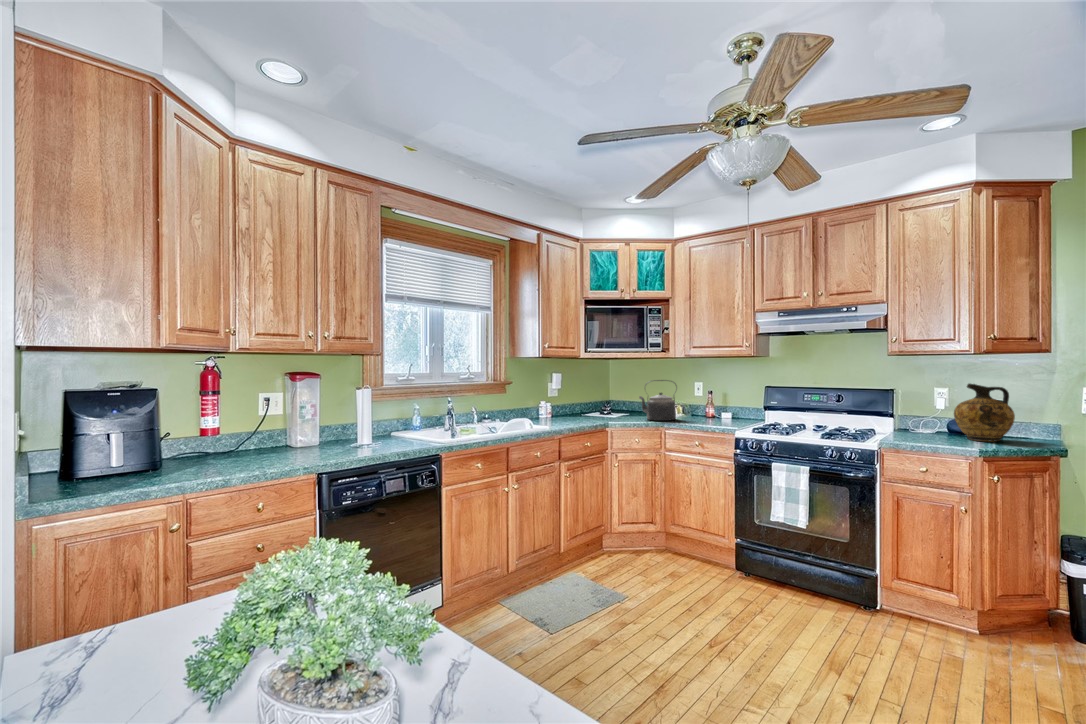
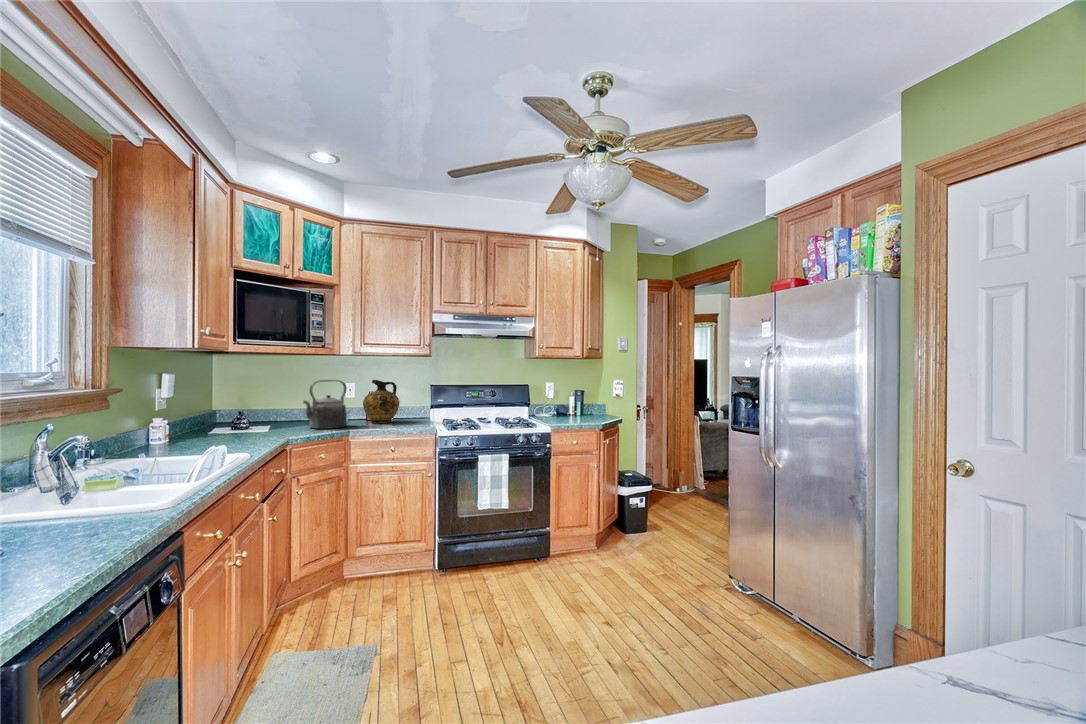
ceramic jug: present [954,384,1015,441] -> present [363,380,399,423]

